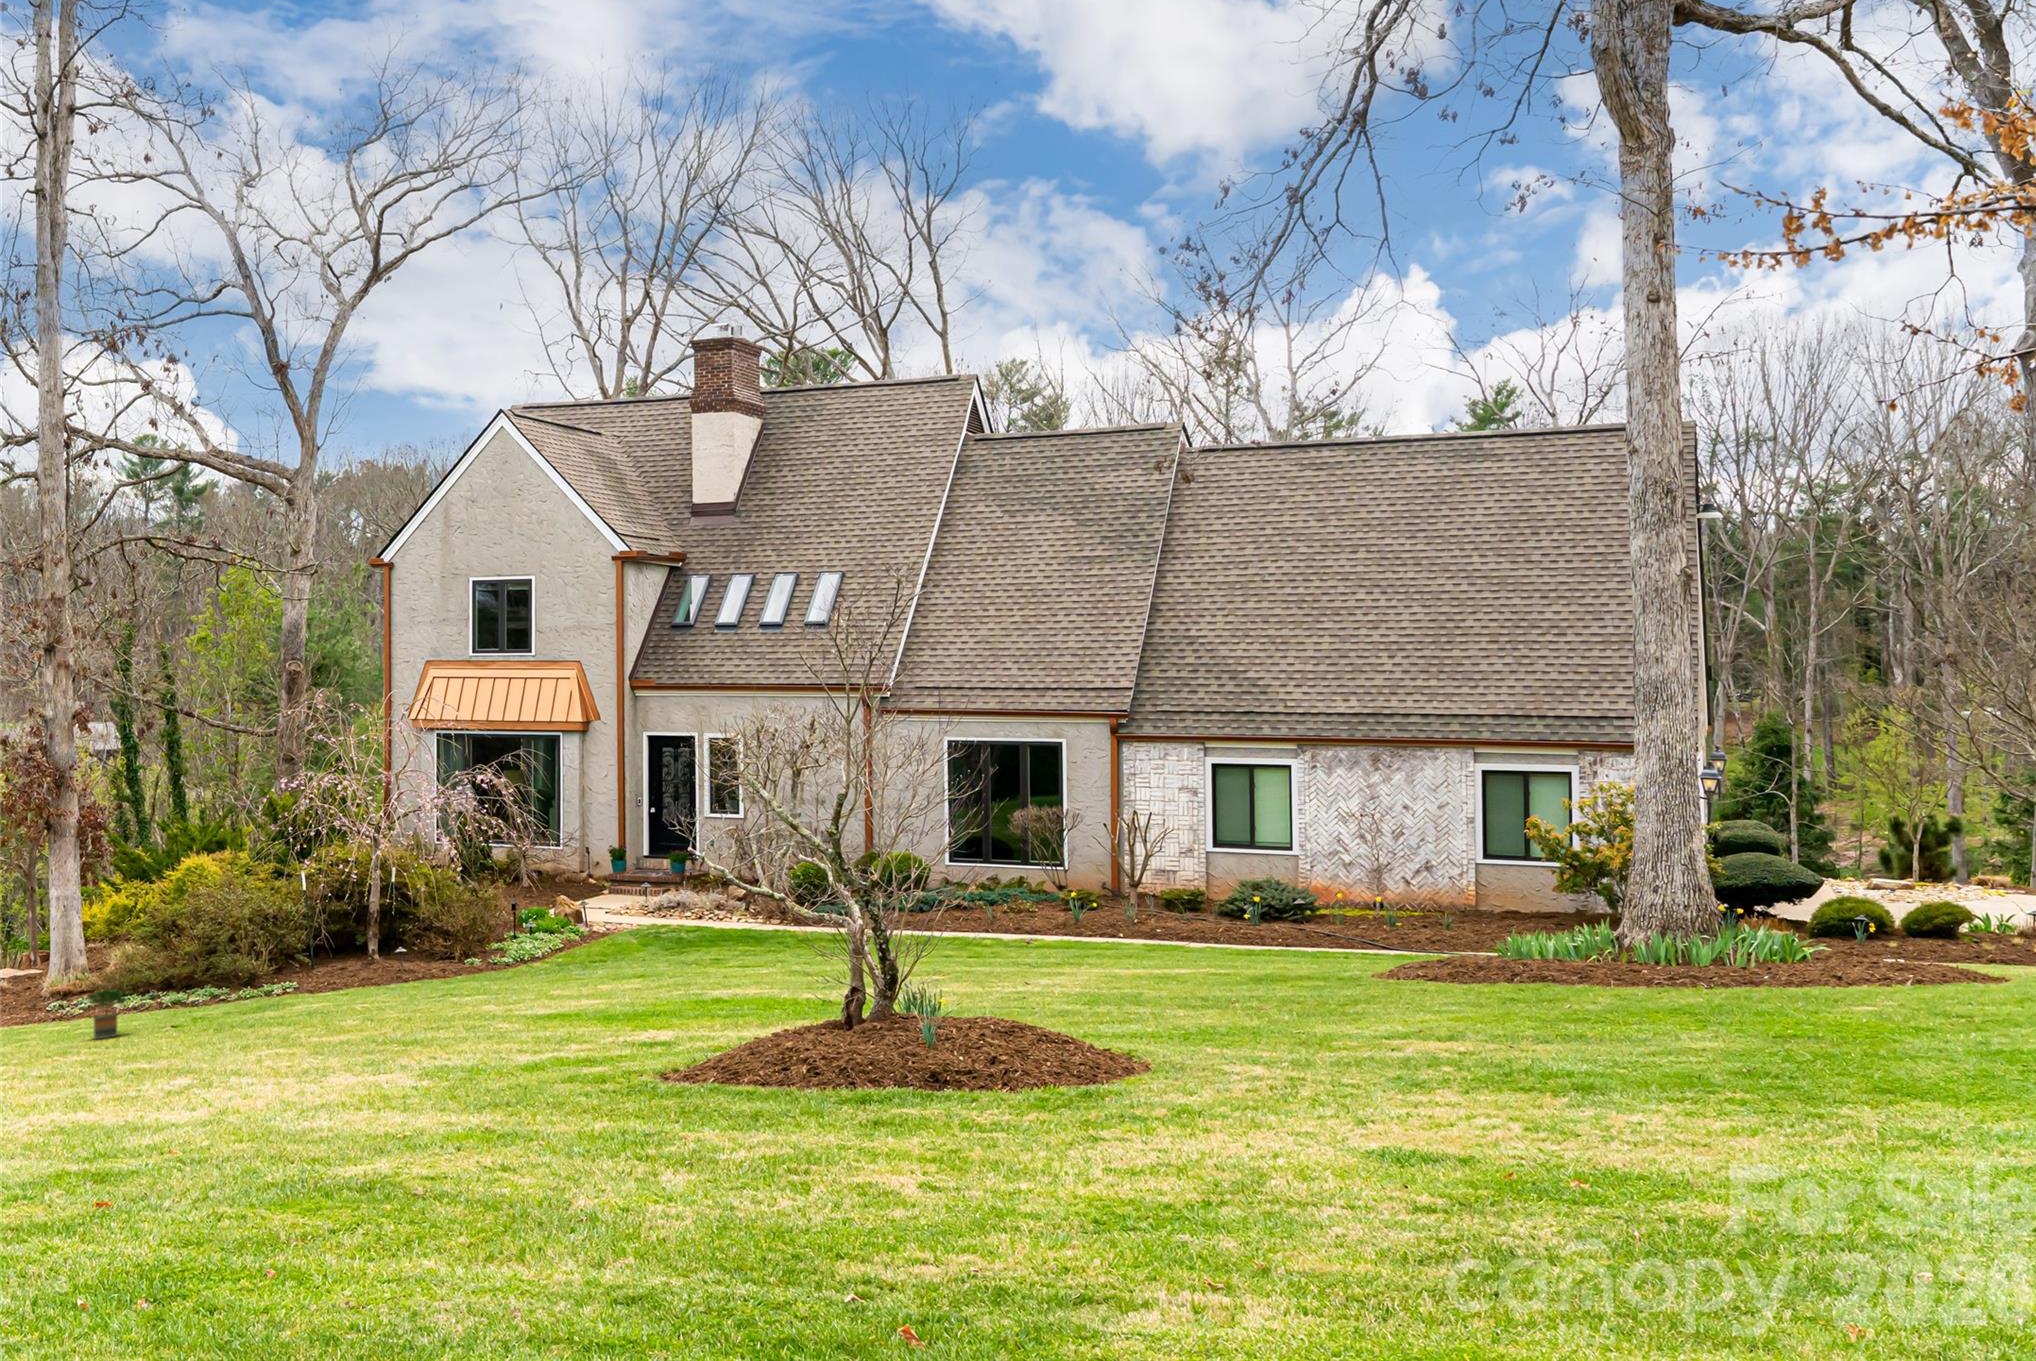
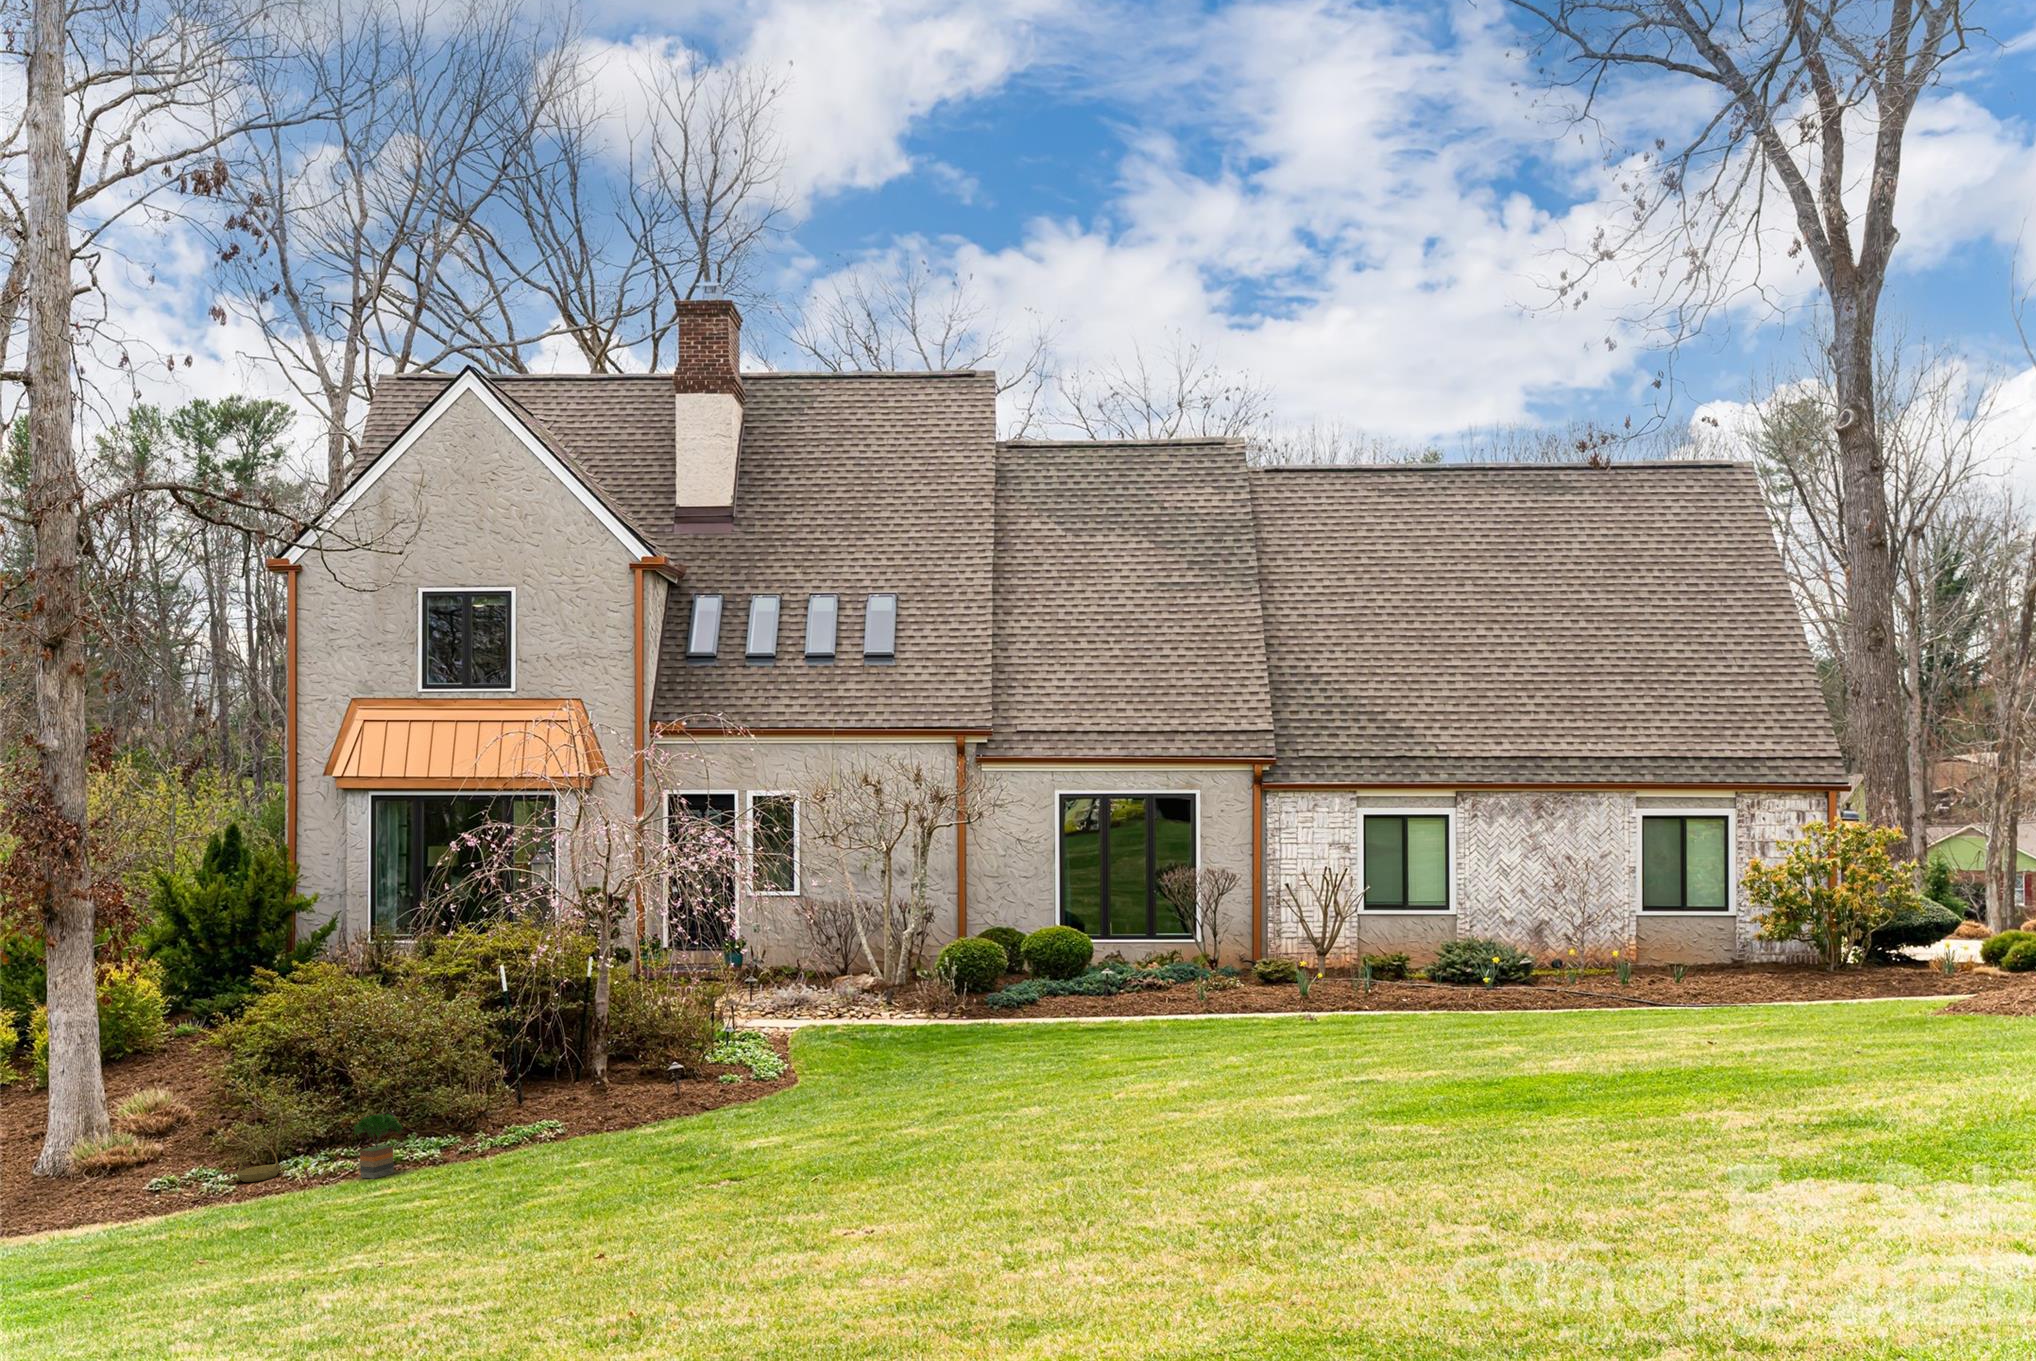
basket: none [45,1004,85,1033] -> present [236,1143,282,1182]

